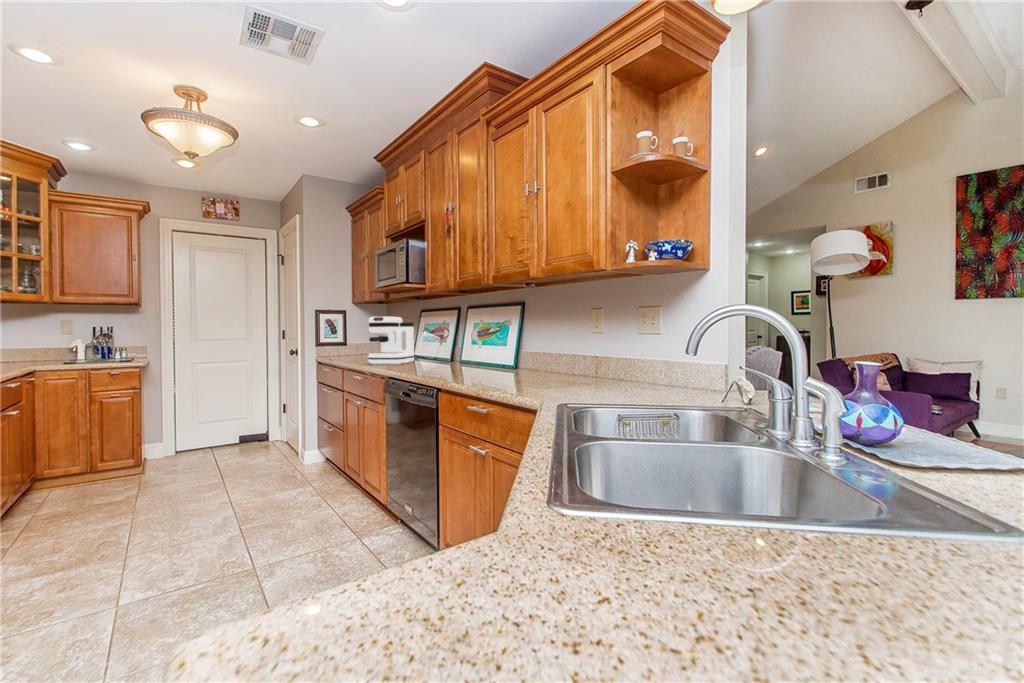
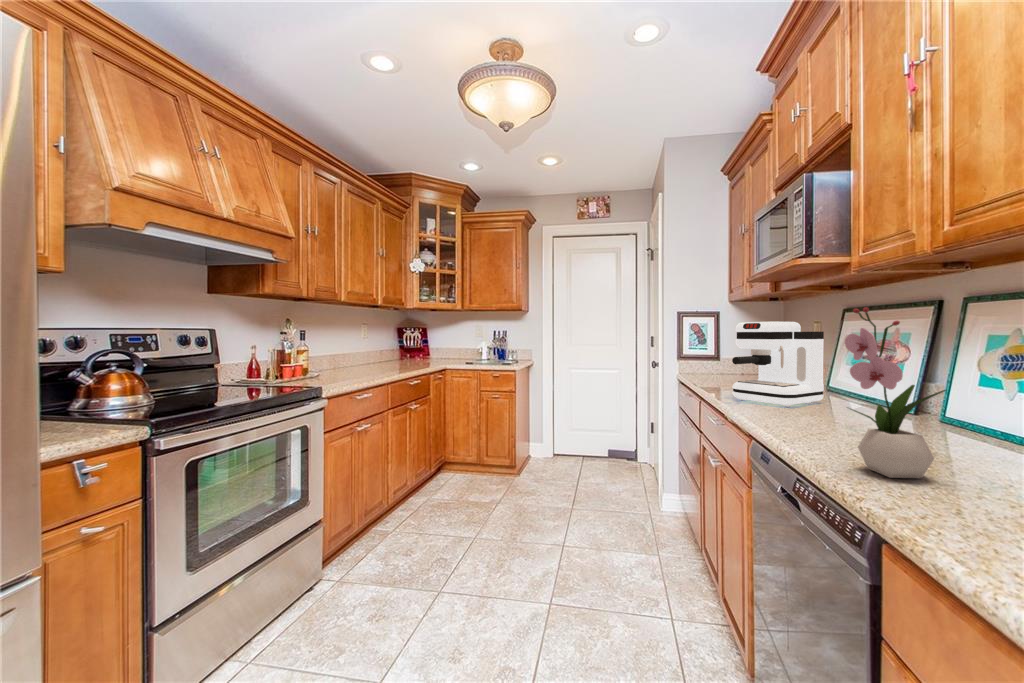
flower arrangement: none [430,309,461,377] -> present [845,307,946,478]

